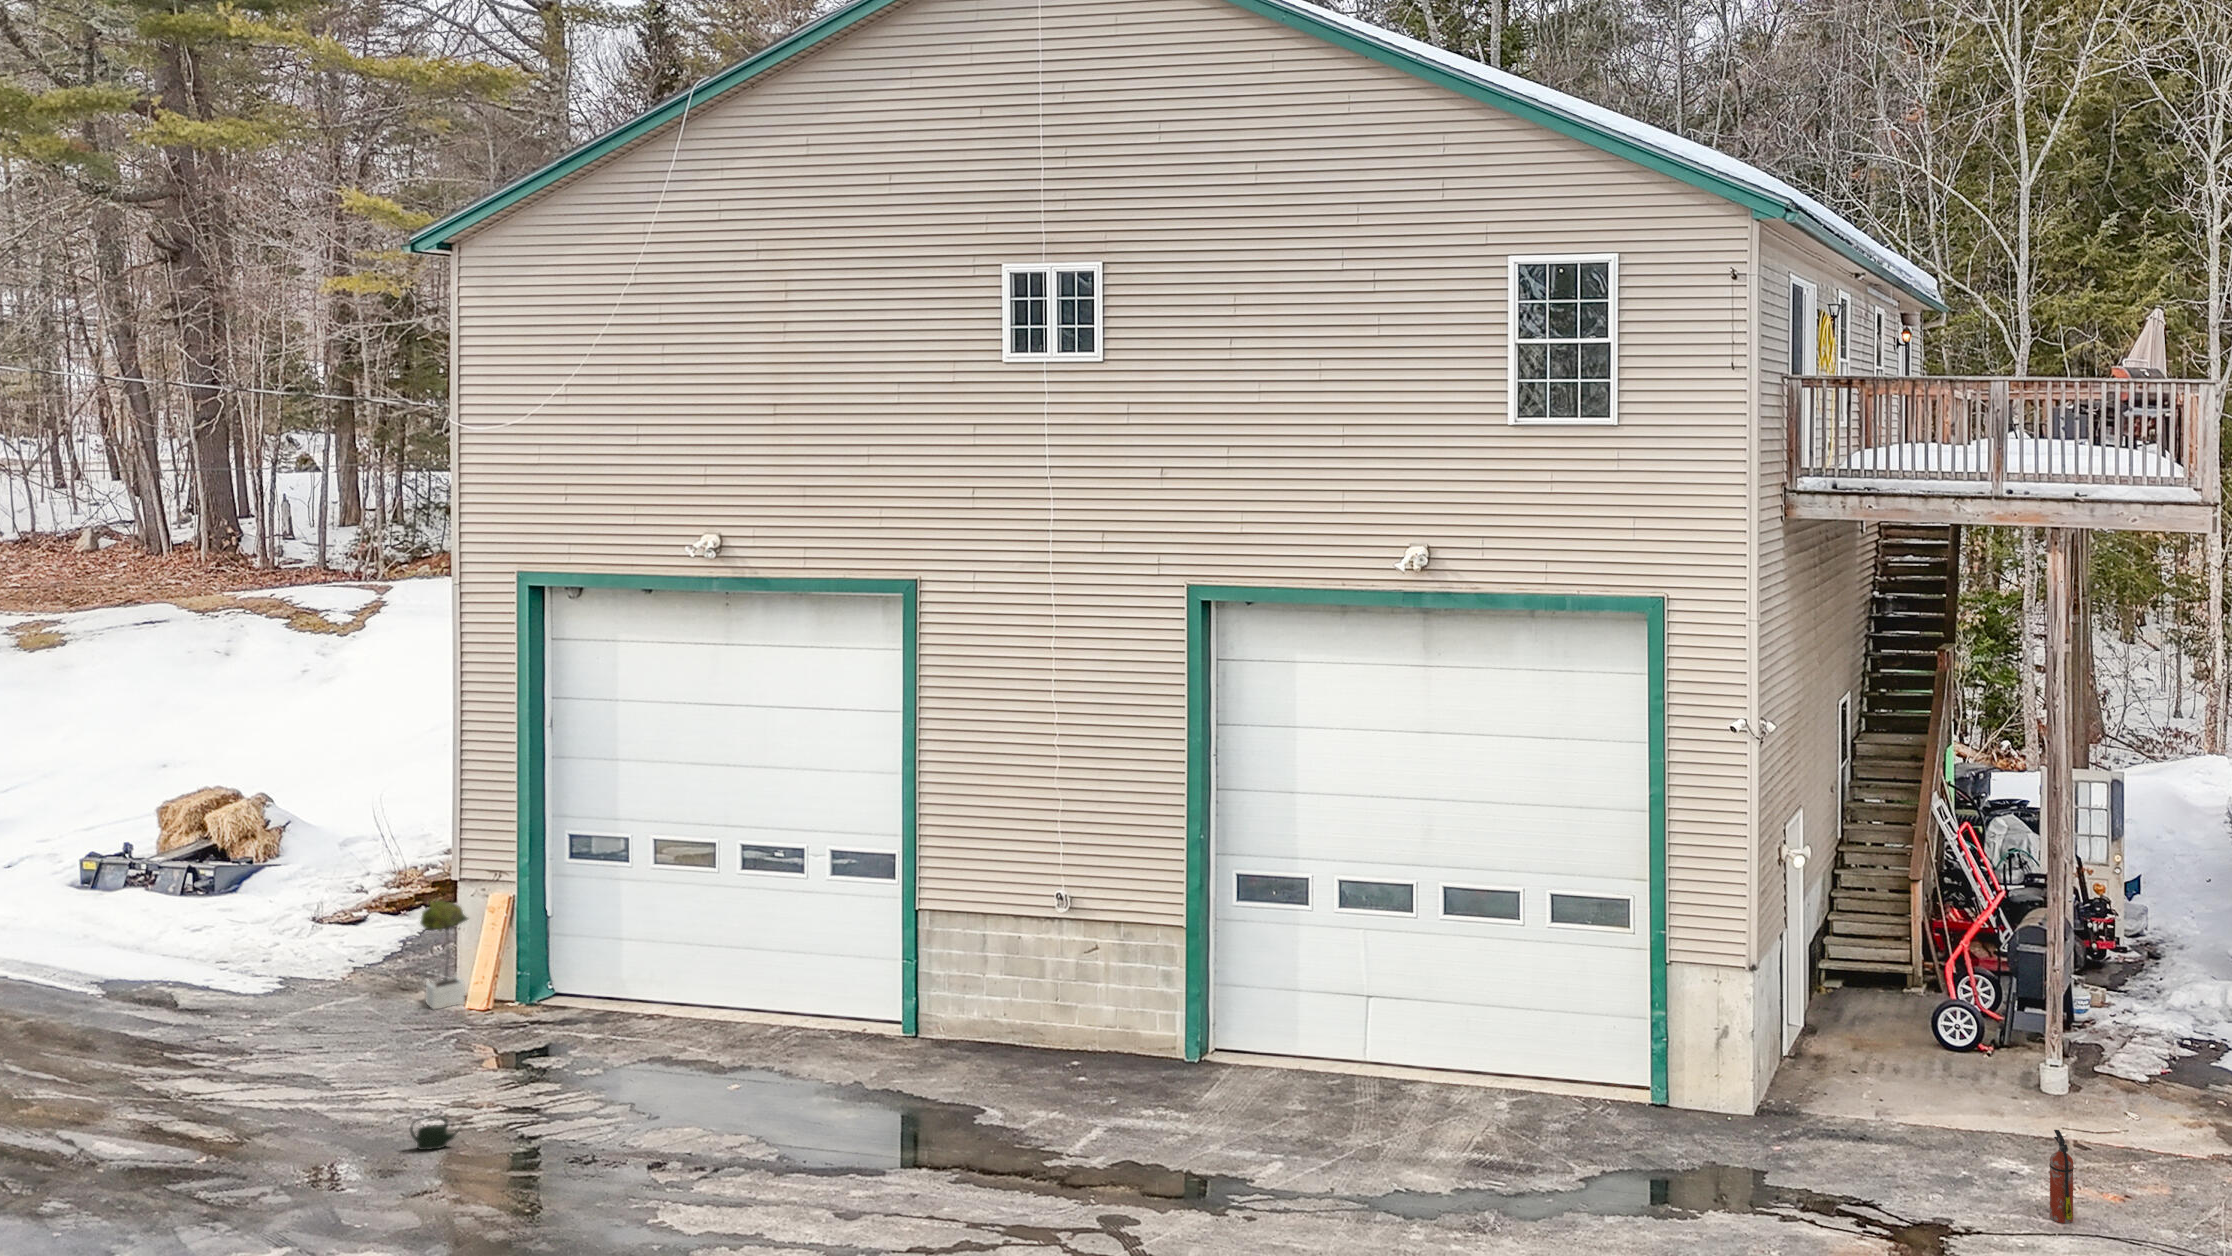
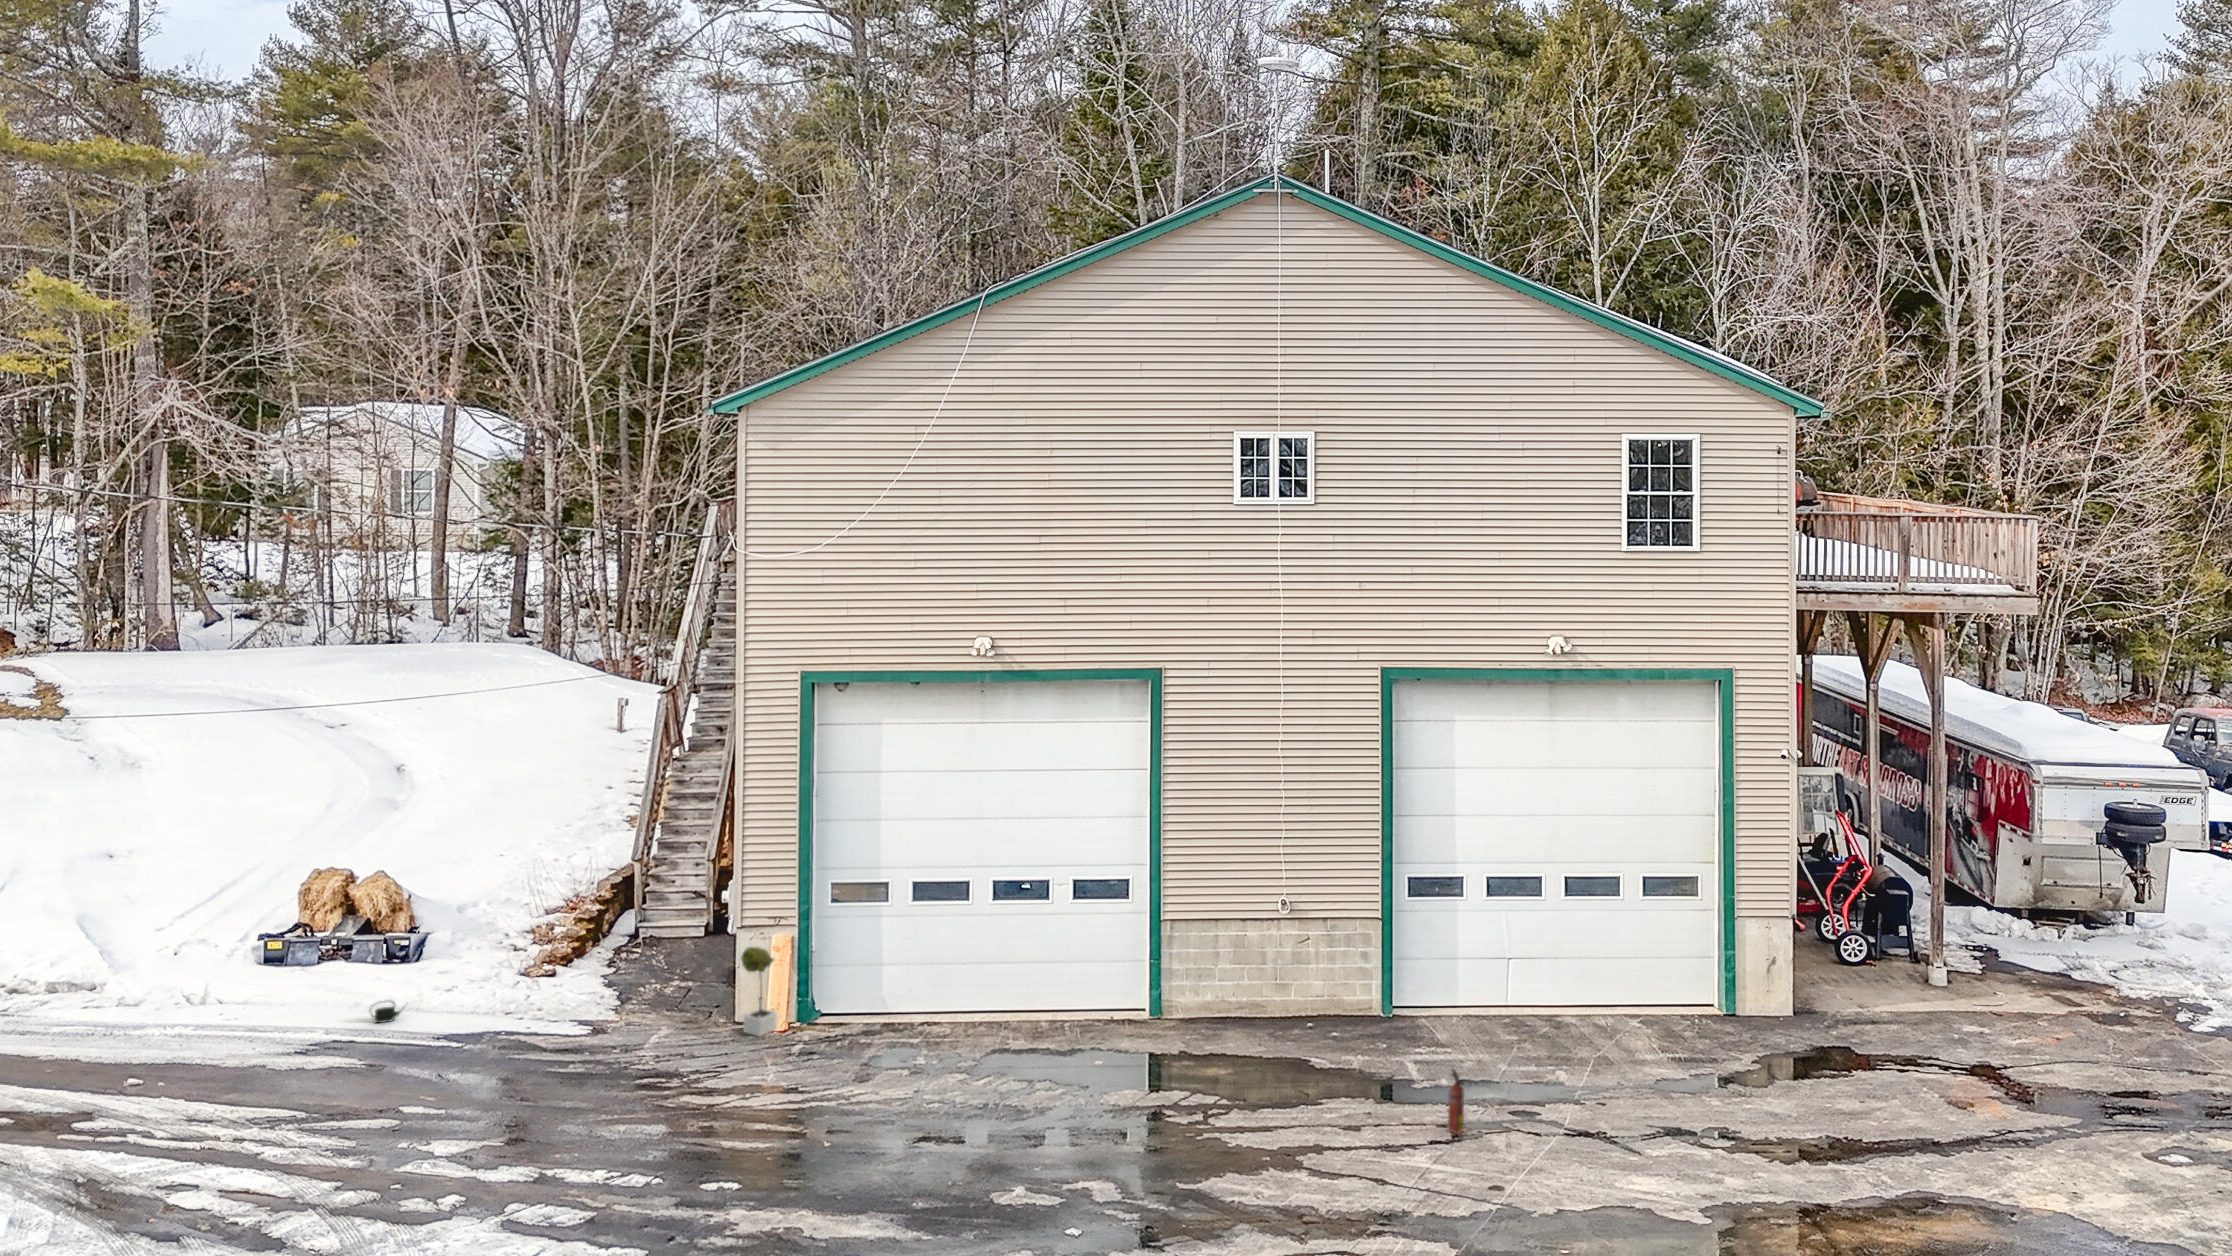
watering can: present [410,1115,458,1150] -> present [372,1001,408,1023]
fire extinguisher: present [2050,1130,2074,1223] -> present [1448,1070,1464,1134]

